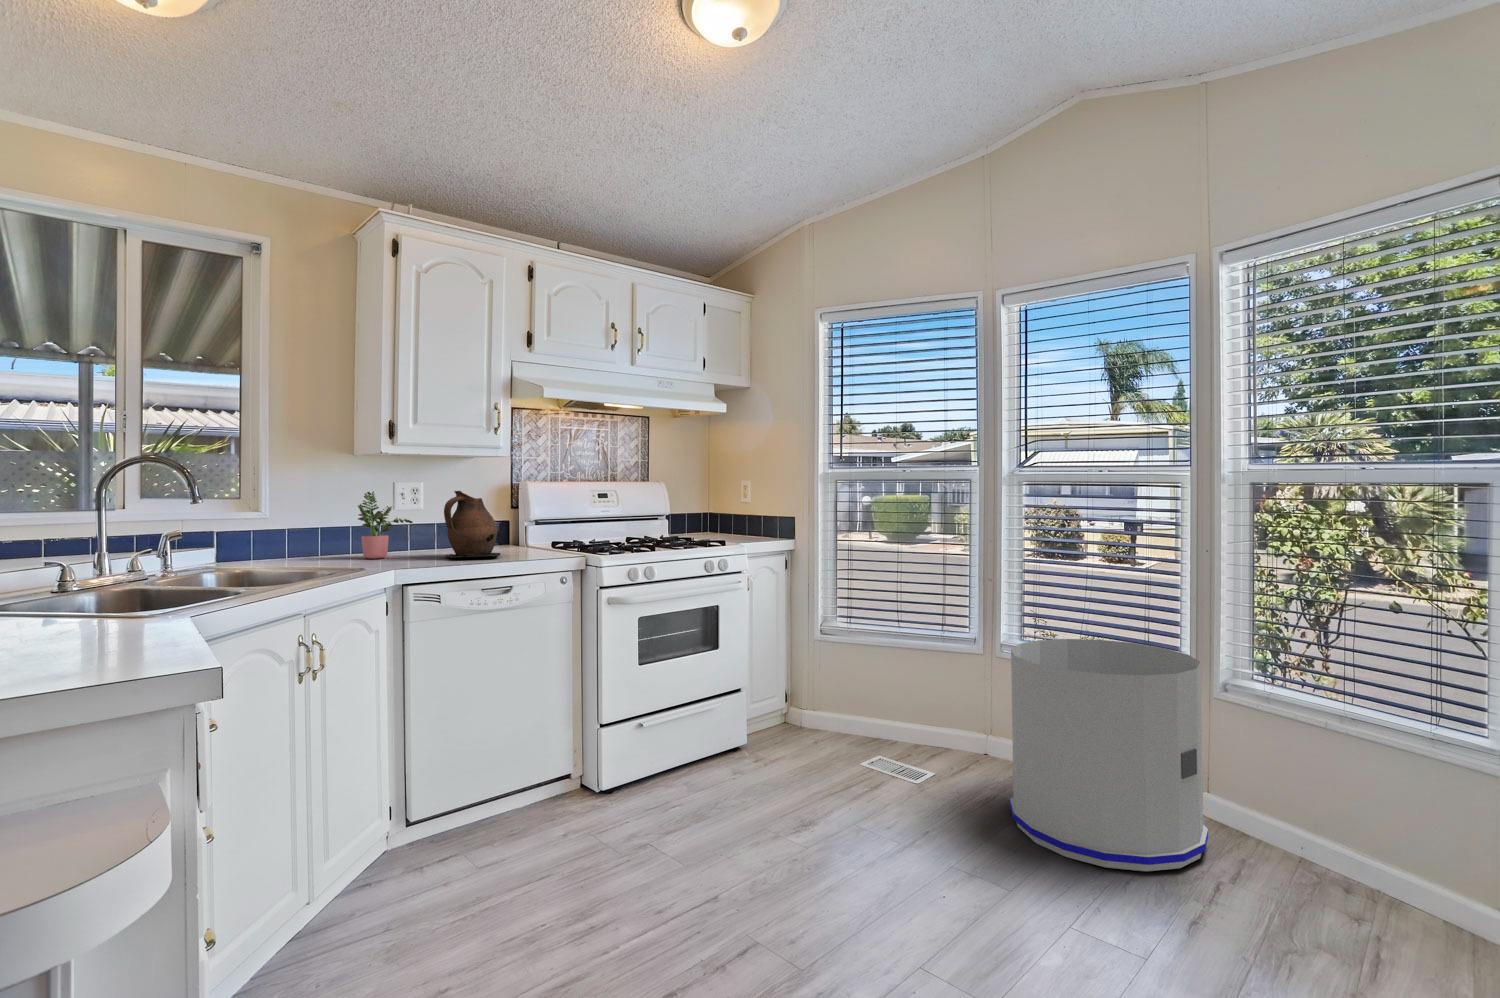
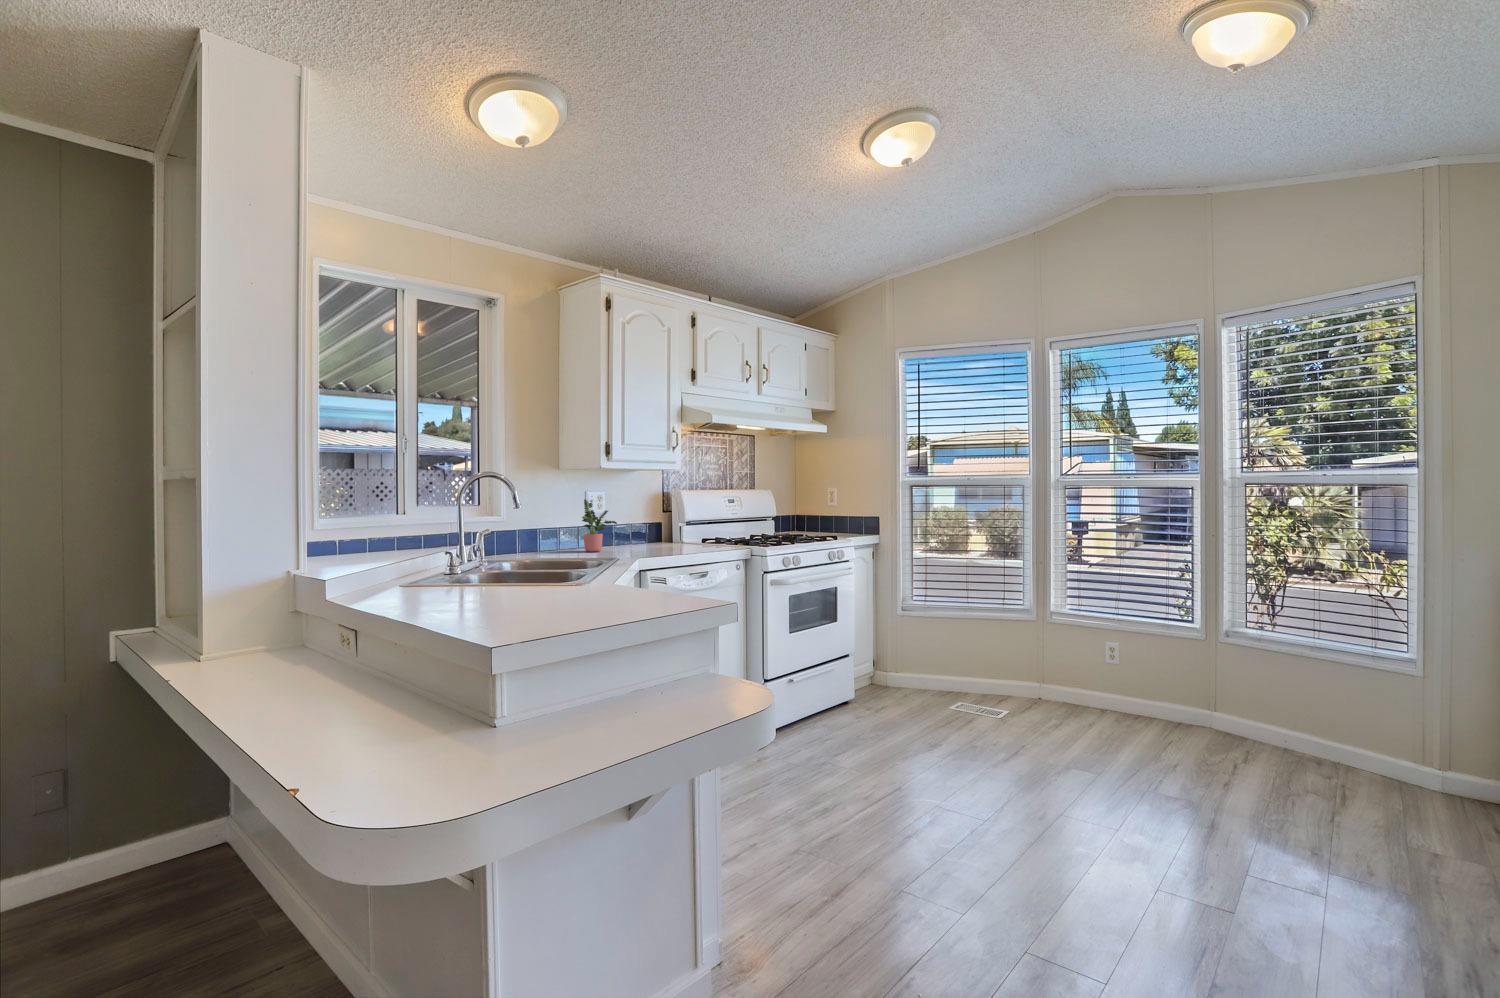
ceramic pitcher: present [444,491,500,558] -> none [644,498,691,550]
trash can: present [1010,639,1208,871] -> none [1076,604,1224,761]

